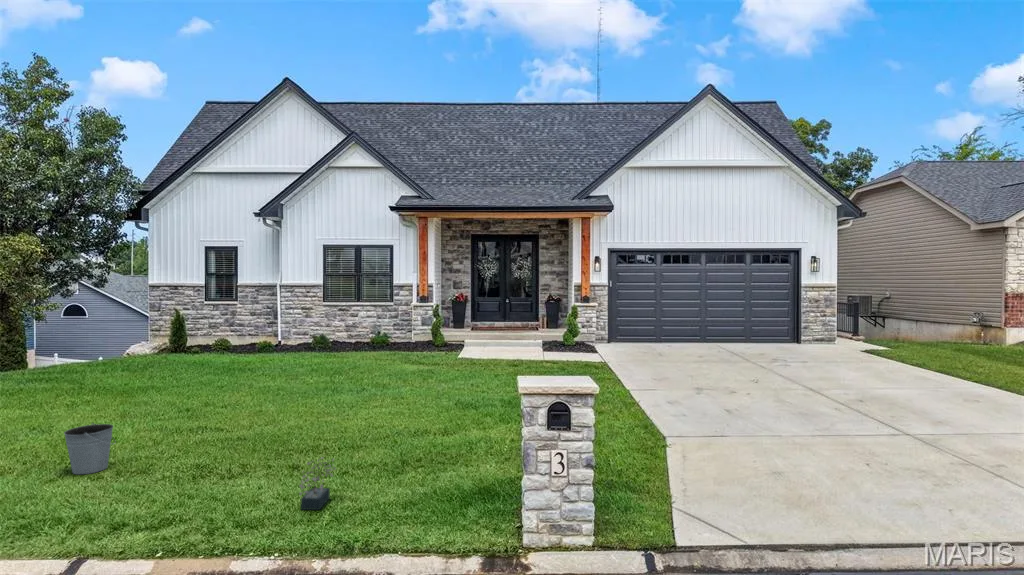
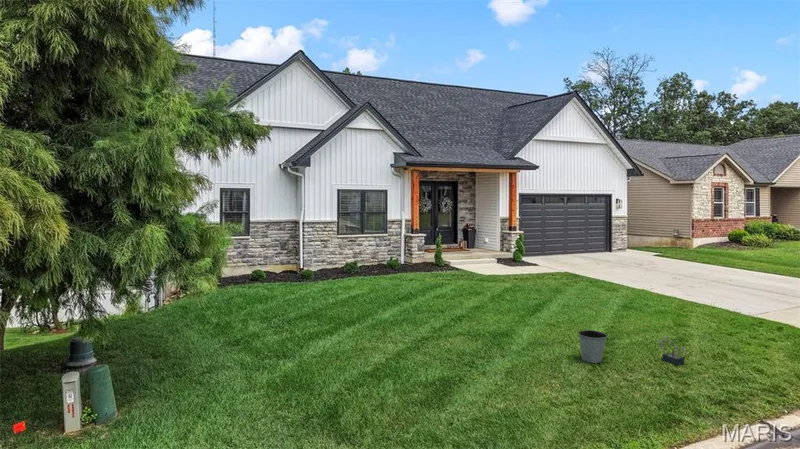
decorative plant: present [300,457,335,510] -> present [660,337,685,365]

